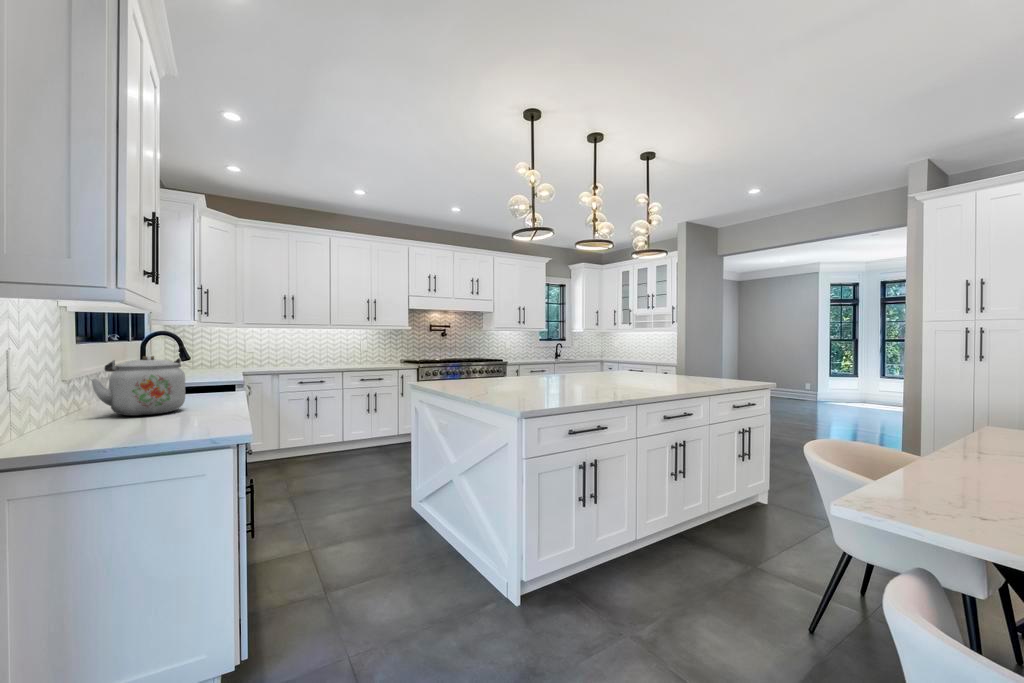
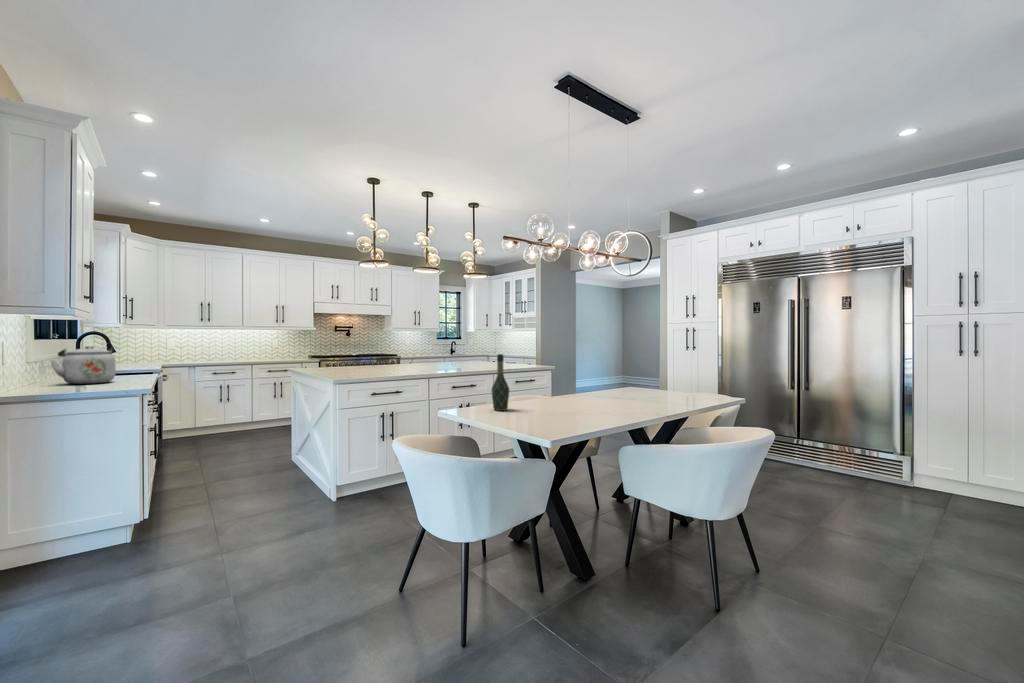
wine bottle: none [938,391,996,522] -> present [491,354,509,411]

